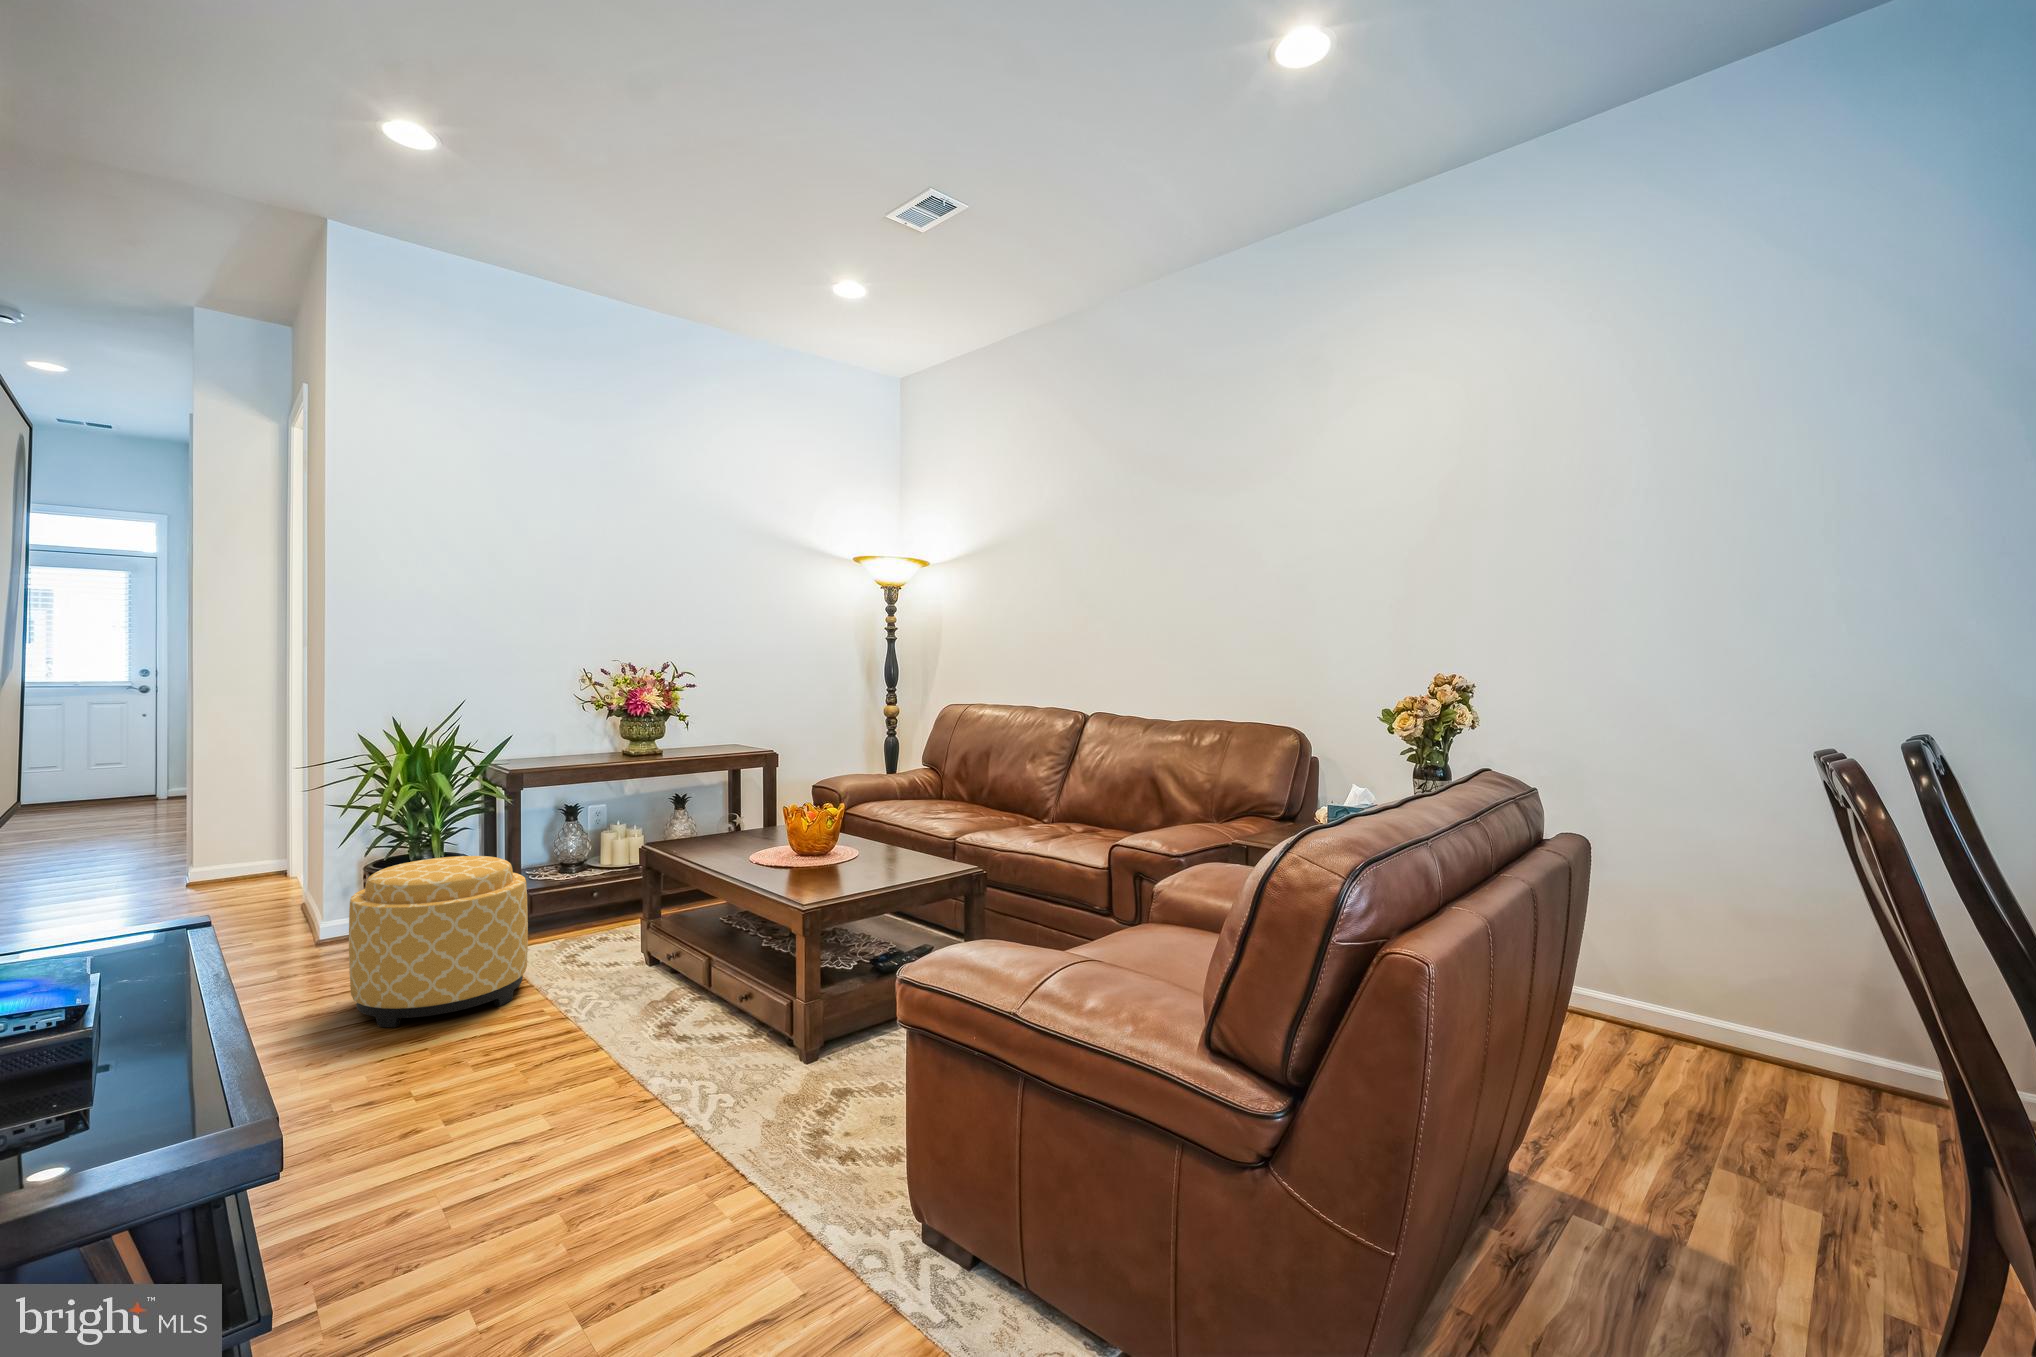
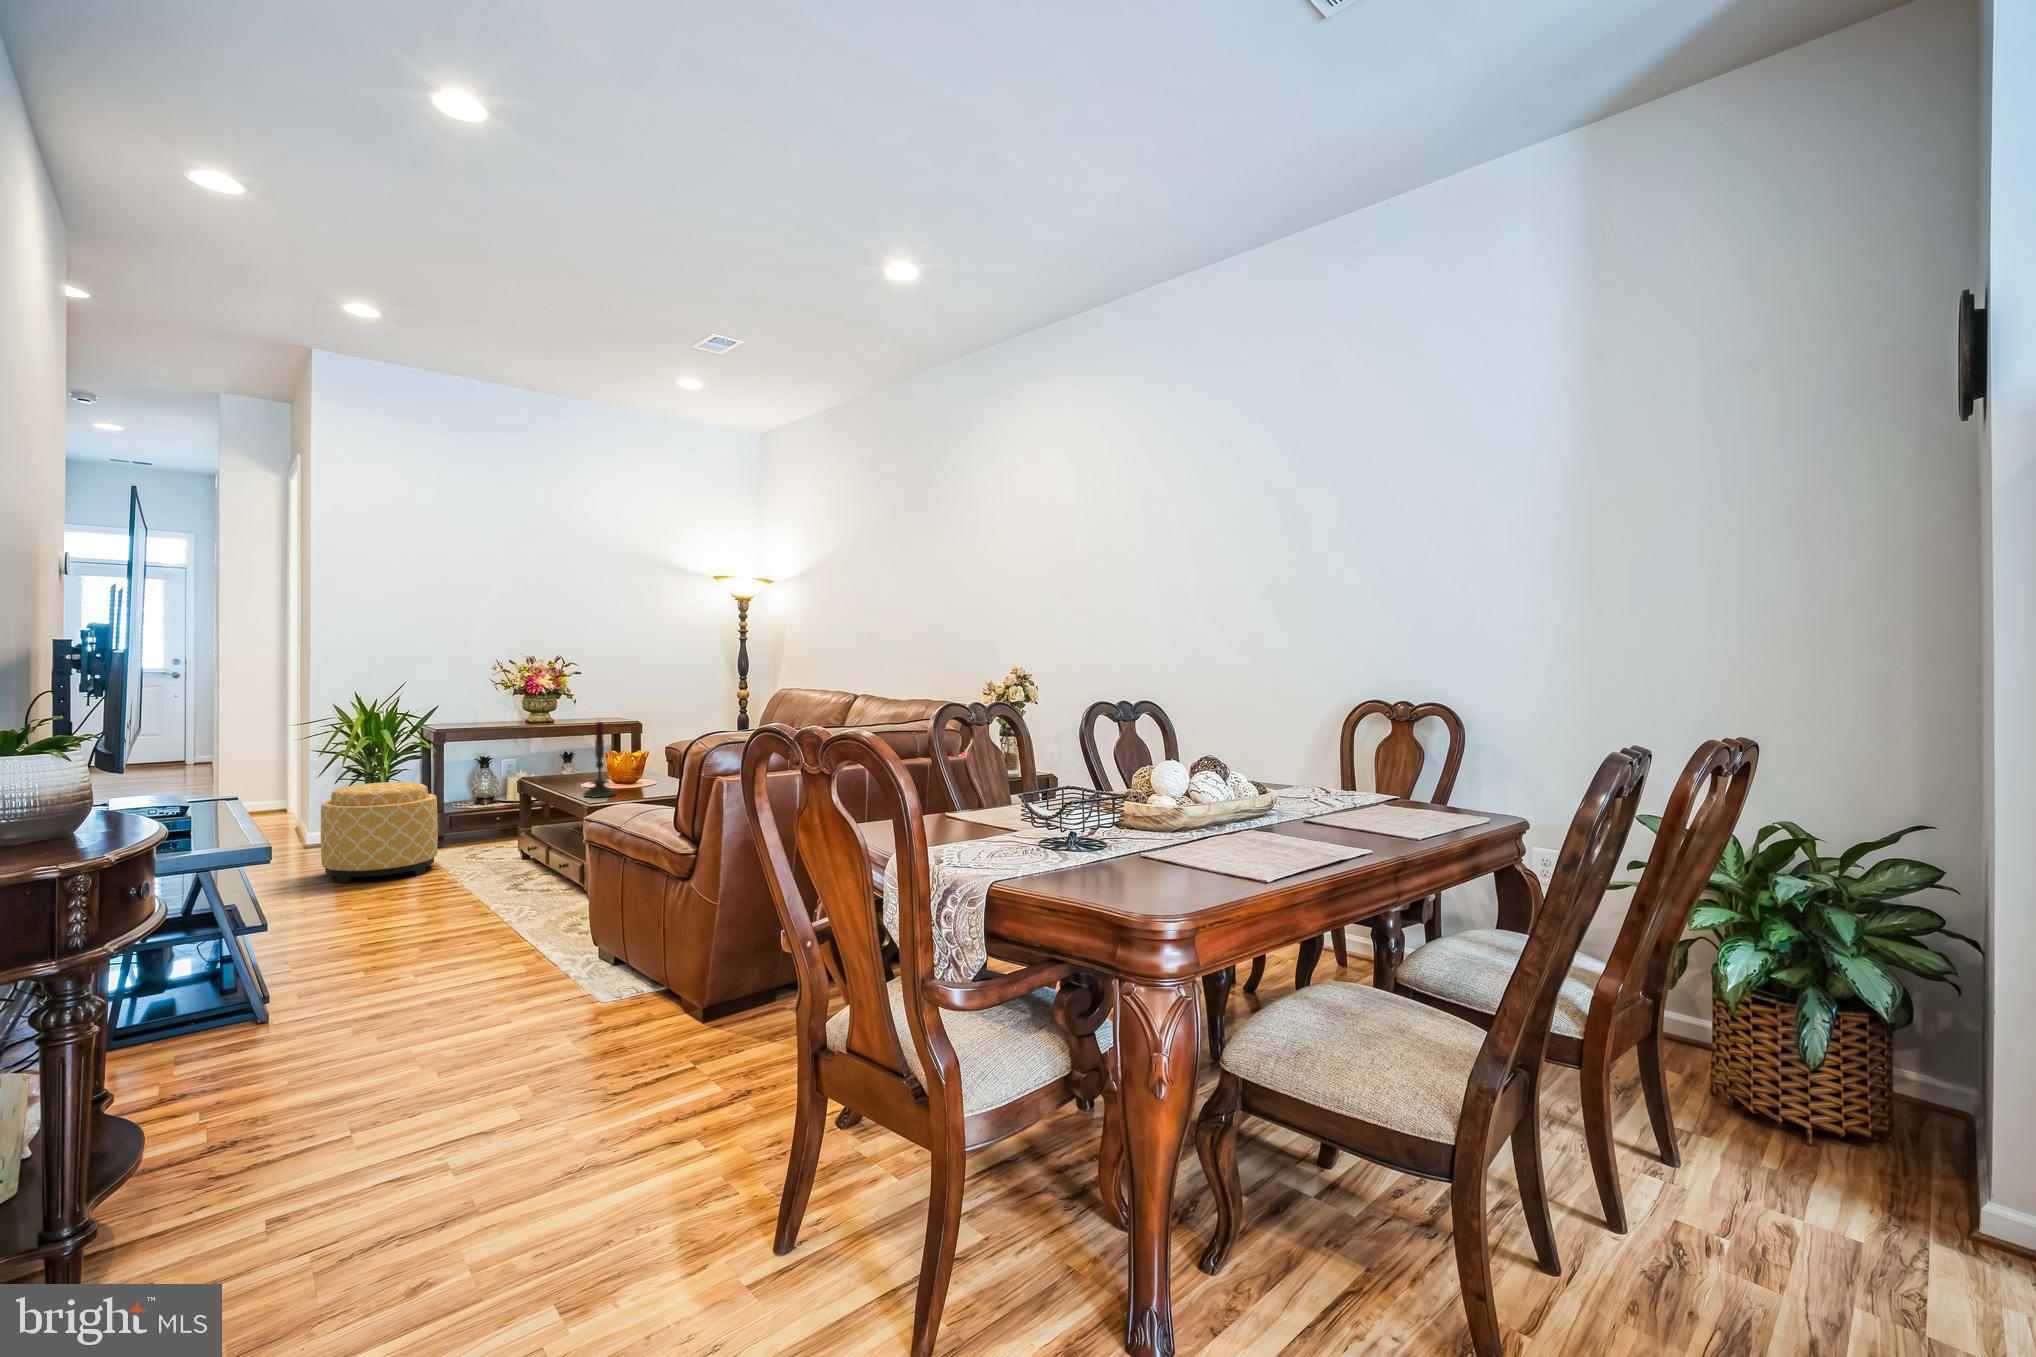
candle: none [781,764,829,891] -> present [583,722,616,798]

